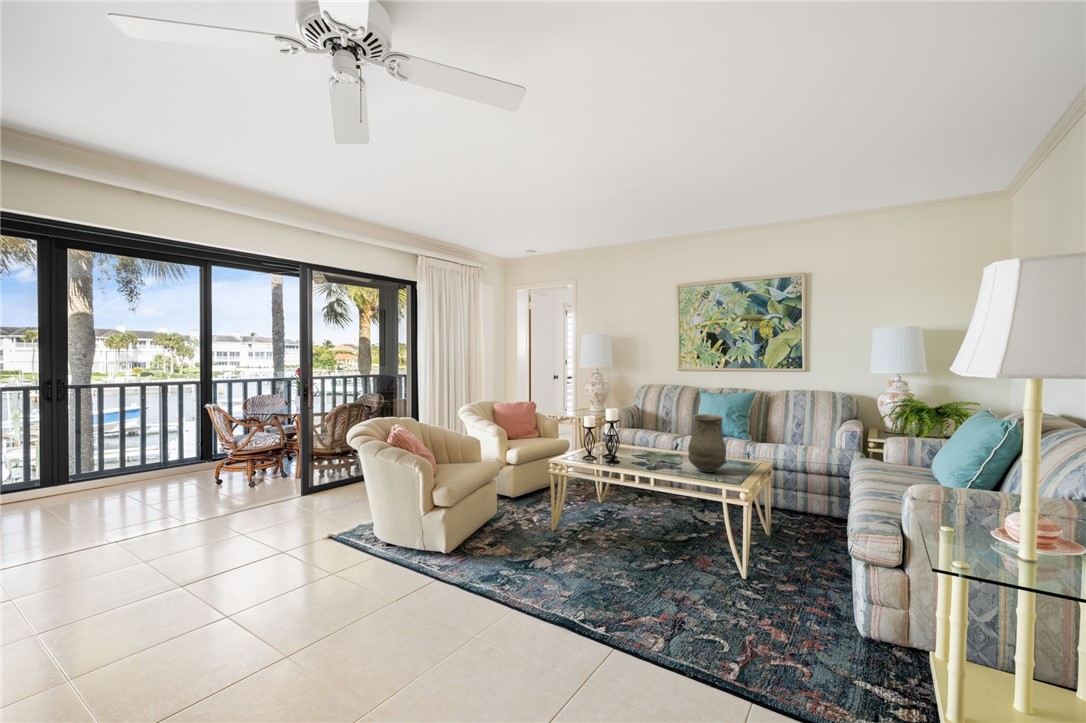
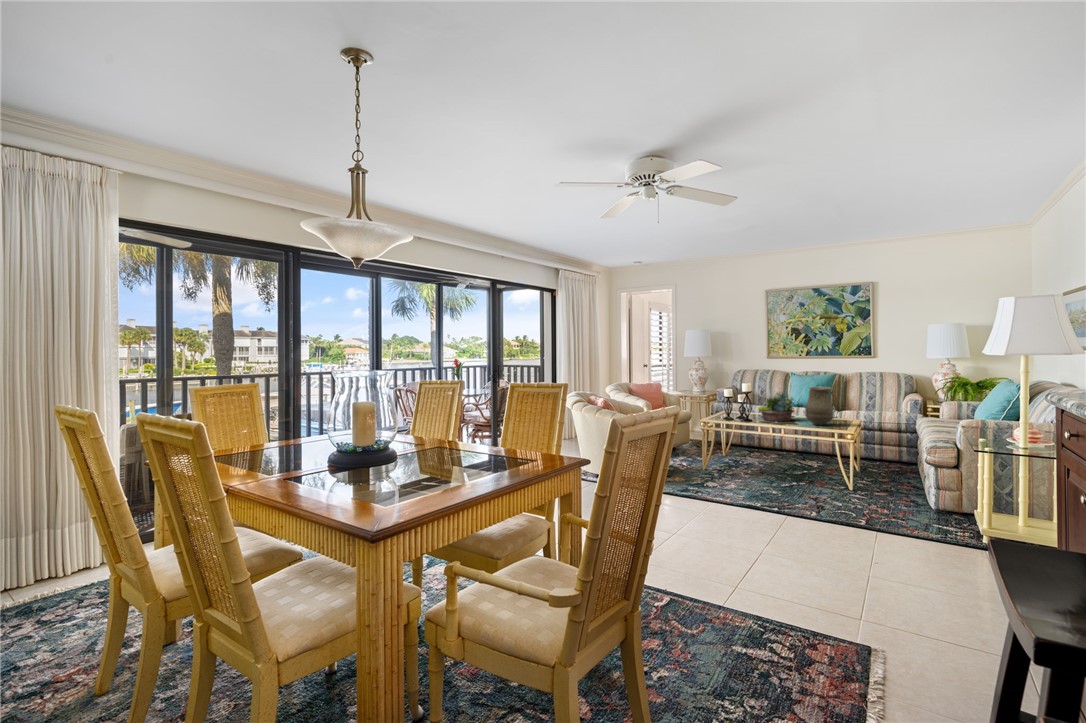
succulent planter: none [633,417,681,462] -> present [758,392,795,421]

